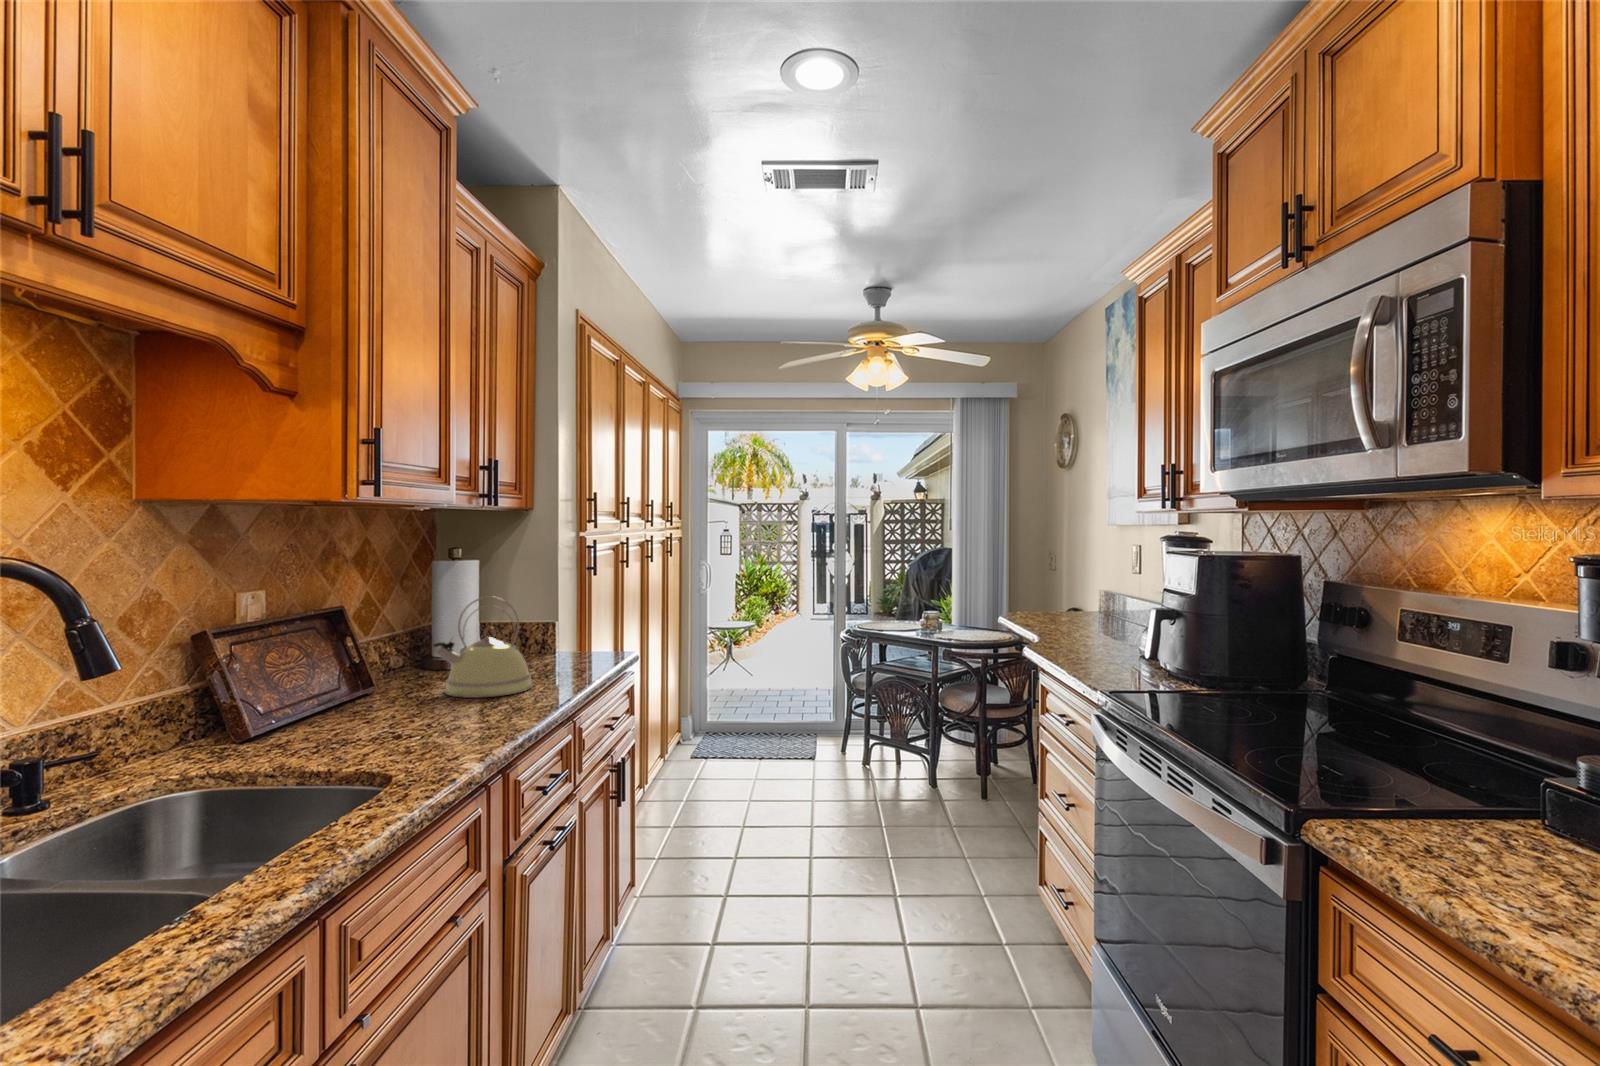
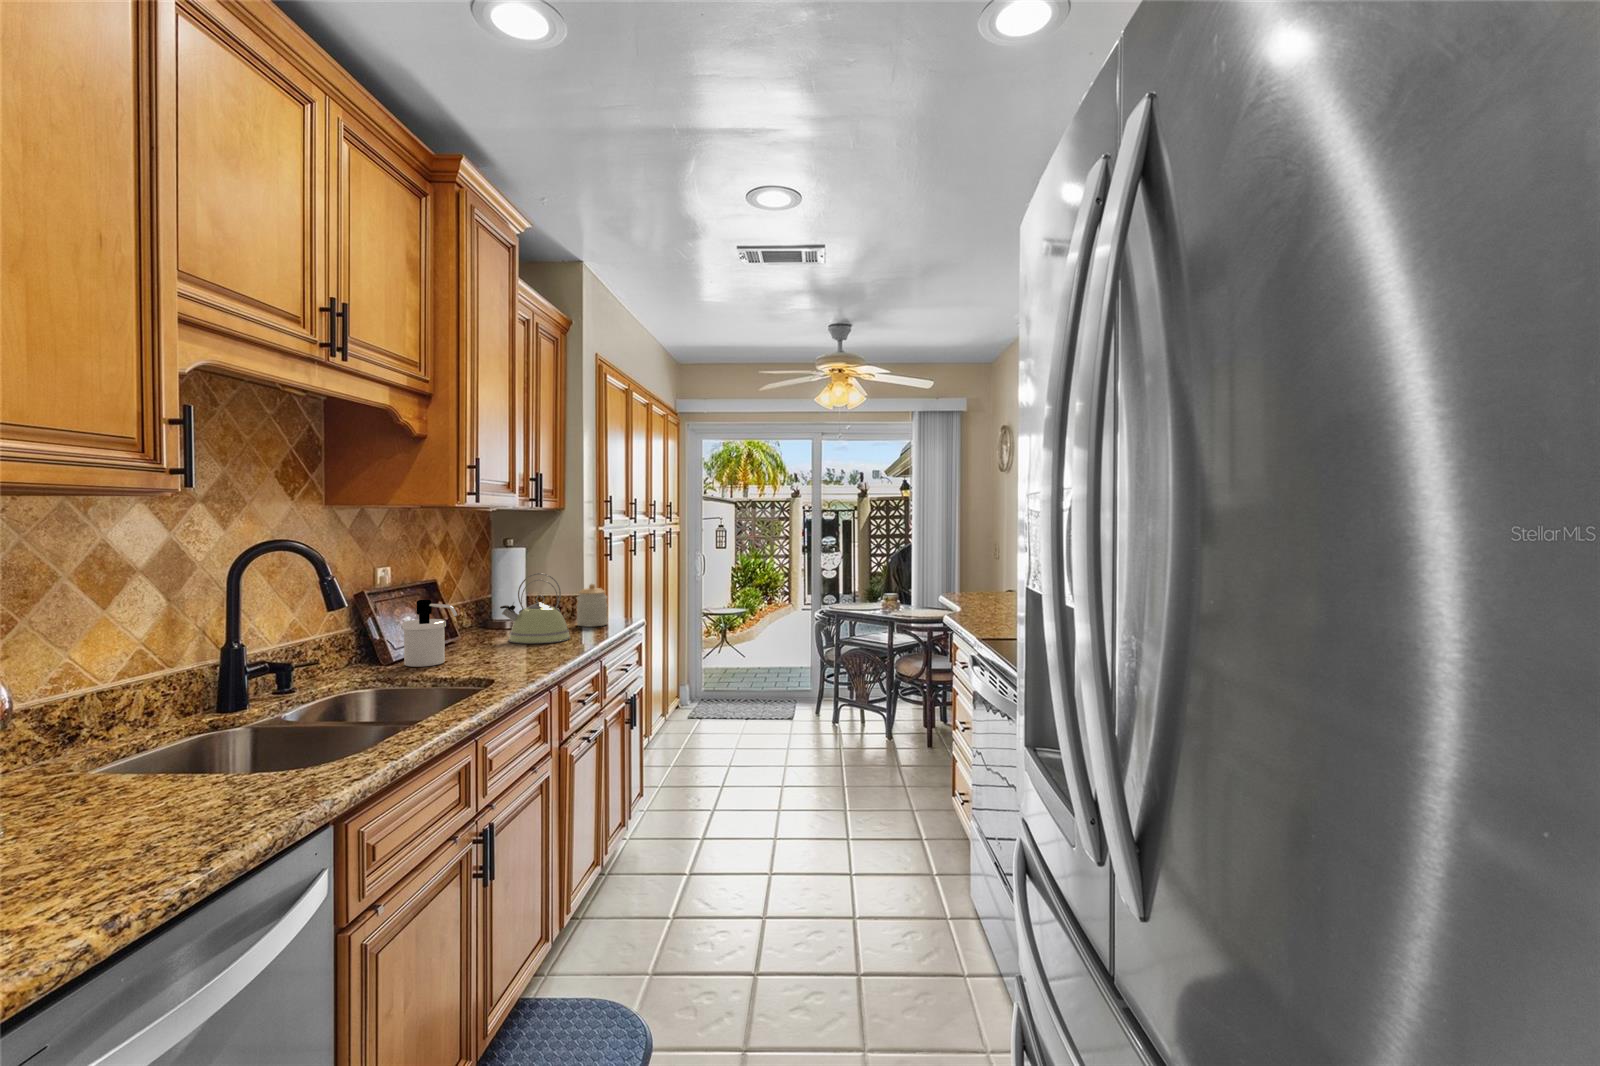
jar: none [545,607,587,665] -> present [577,584,608,627]
soap dispenser: none [264,642,349,748] -> present [402,599,458,667]

